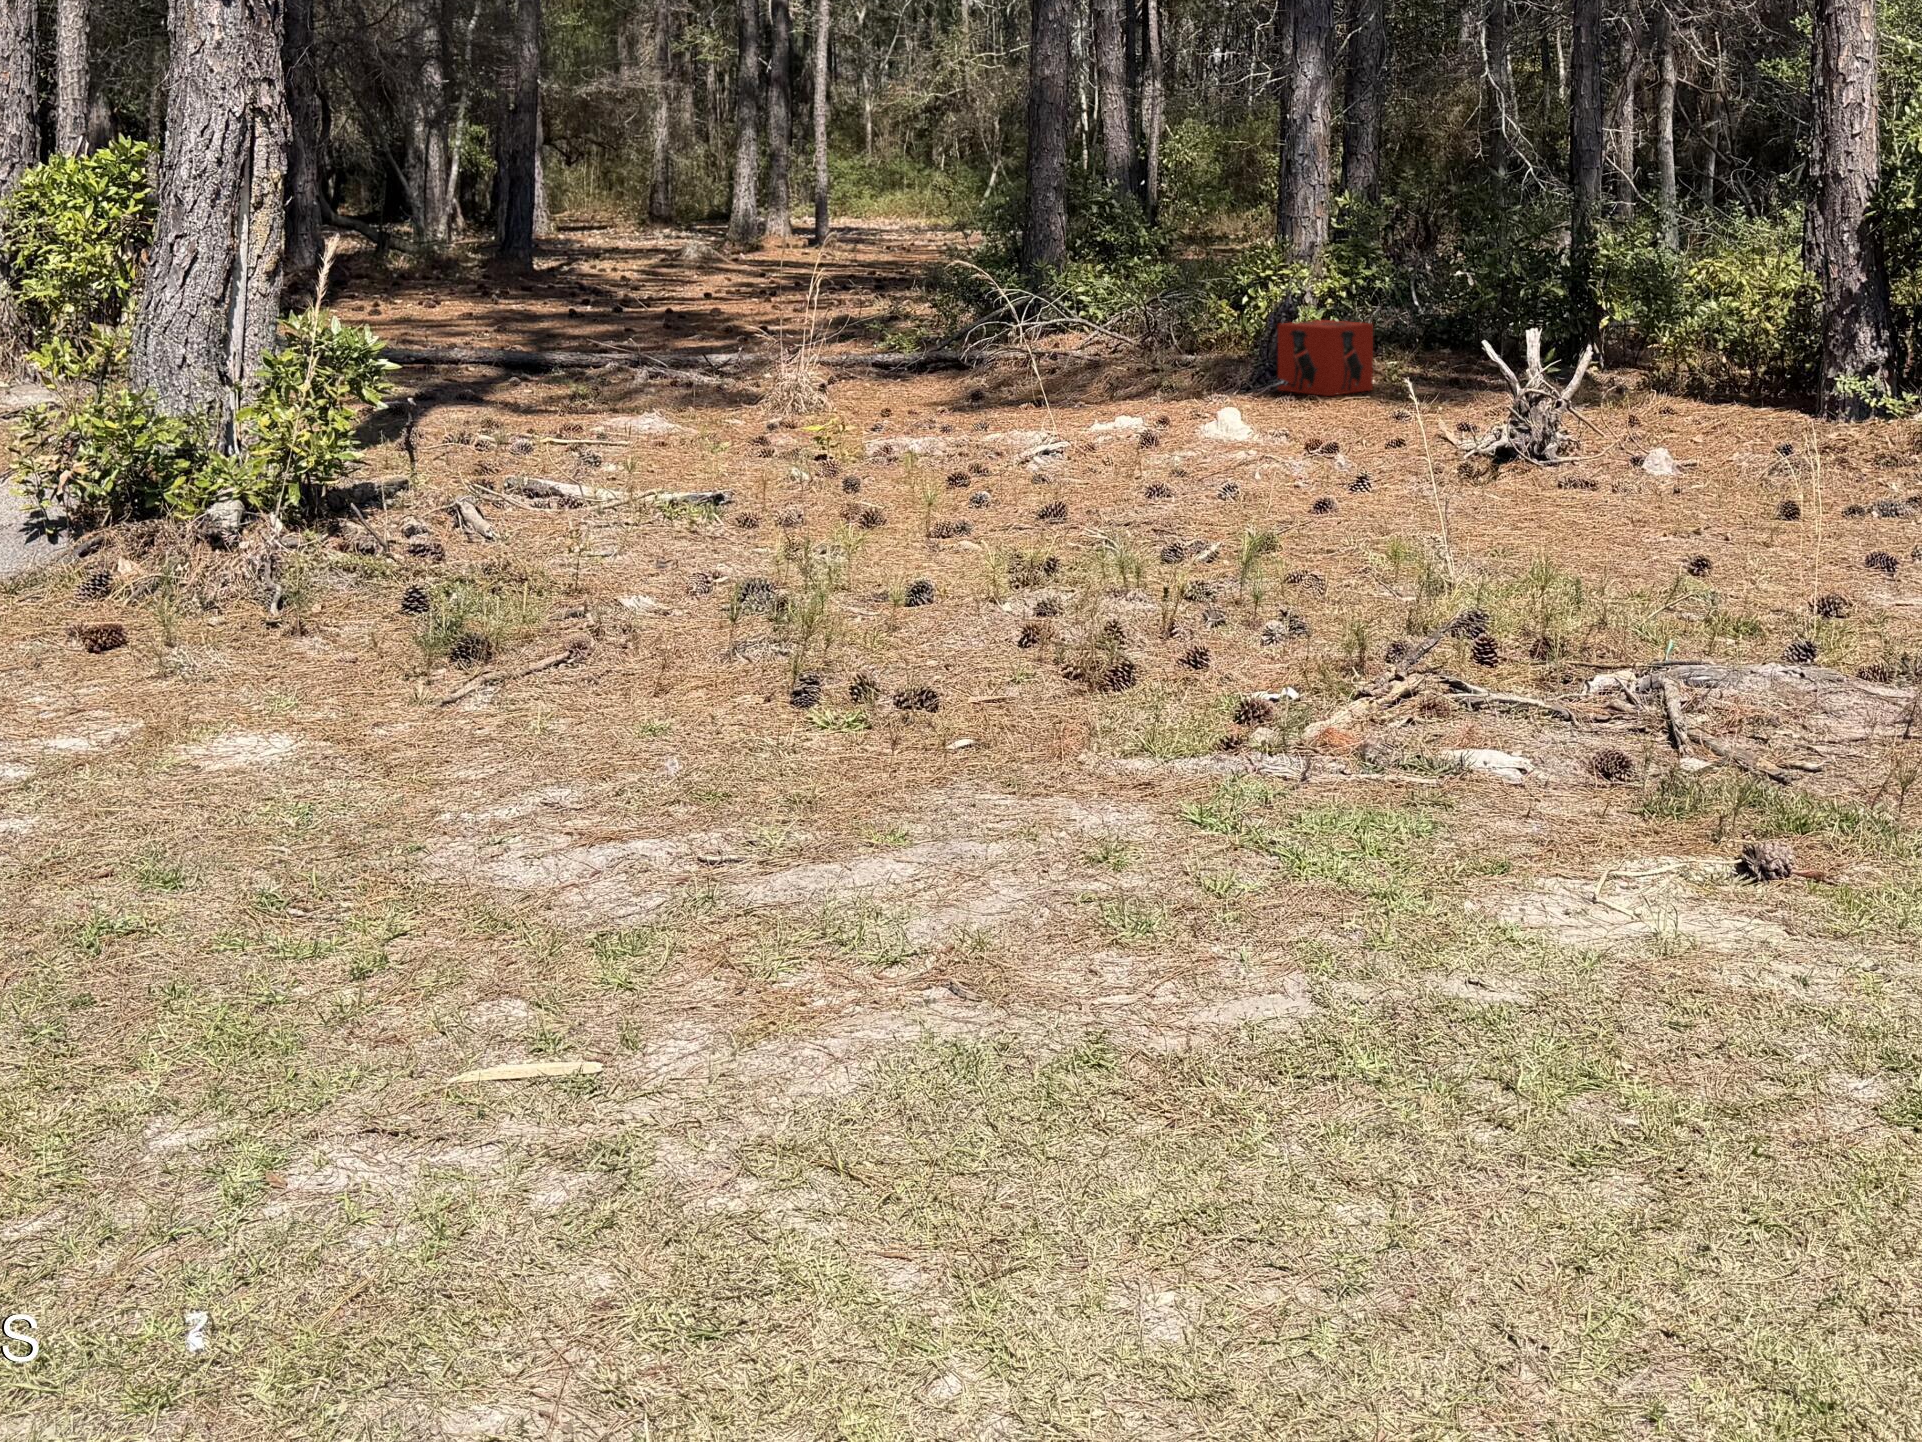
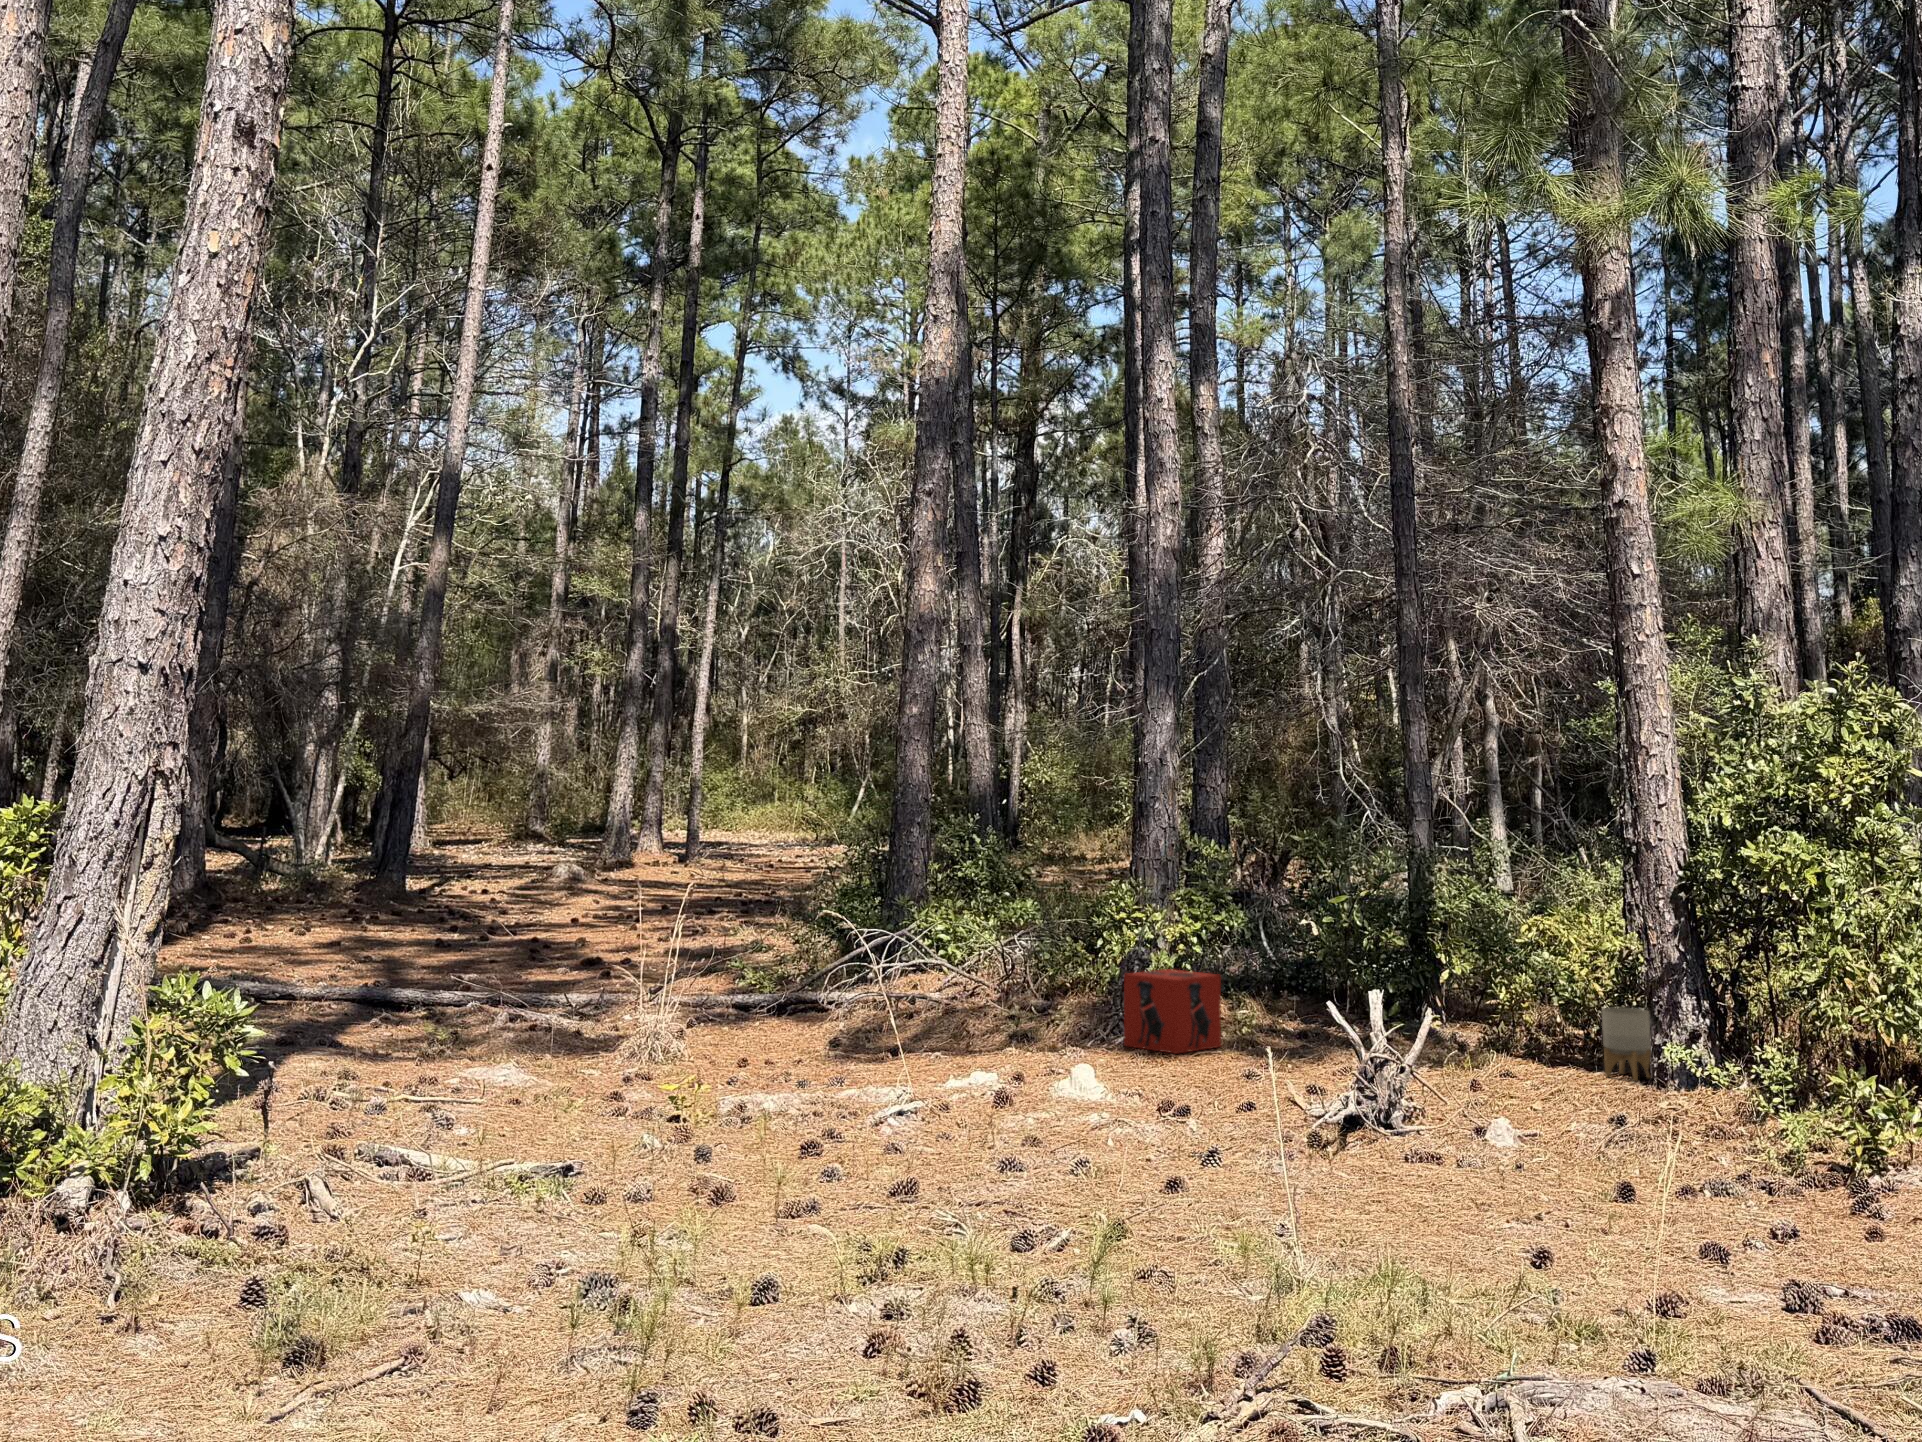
planter: none [1760,346,1810,414] -> present [1602,1008,1651,1081]

